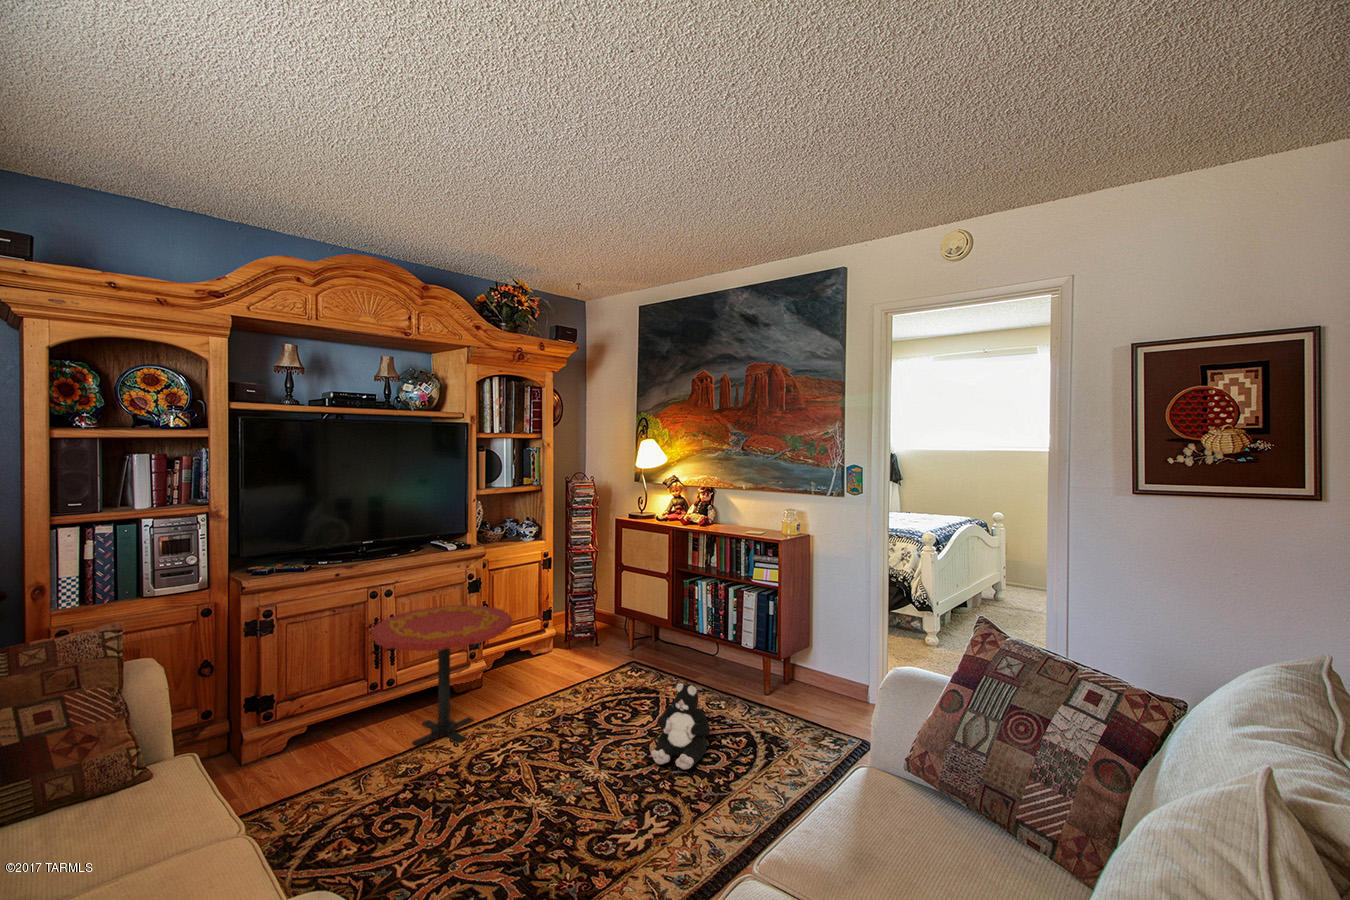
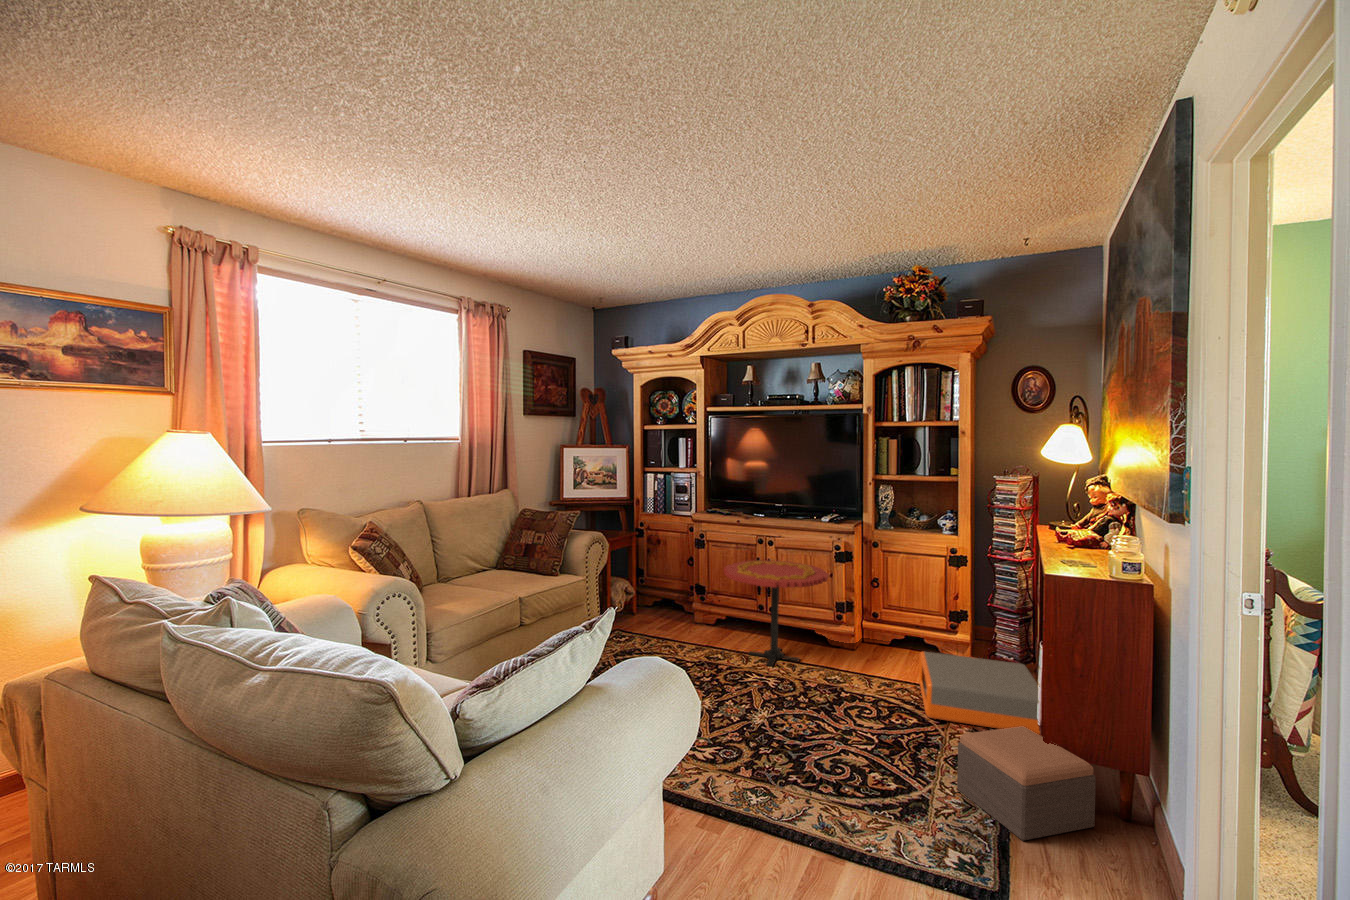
storage box: none [579,630,690,698] -> present [919,652,1040,734]
footstool: none [735,660,802,725] -> present [957,726,1096,841]
plush toy: present [651,682,710,770] -> none [809,683,882,769]

